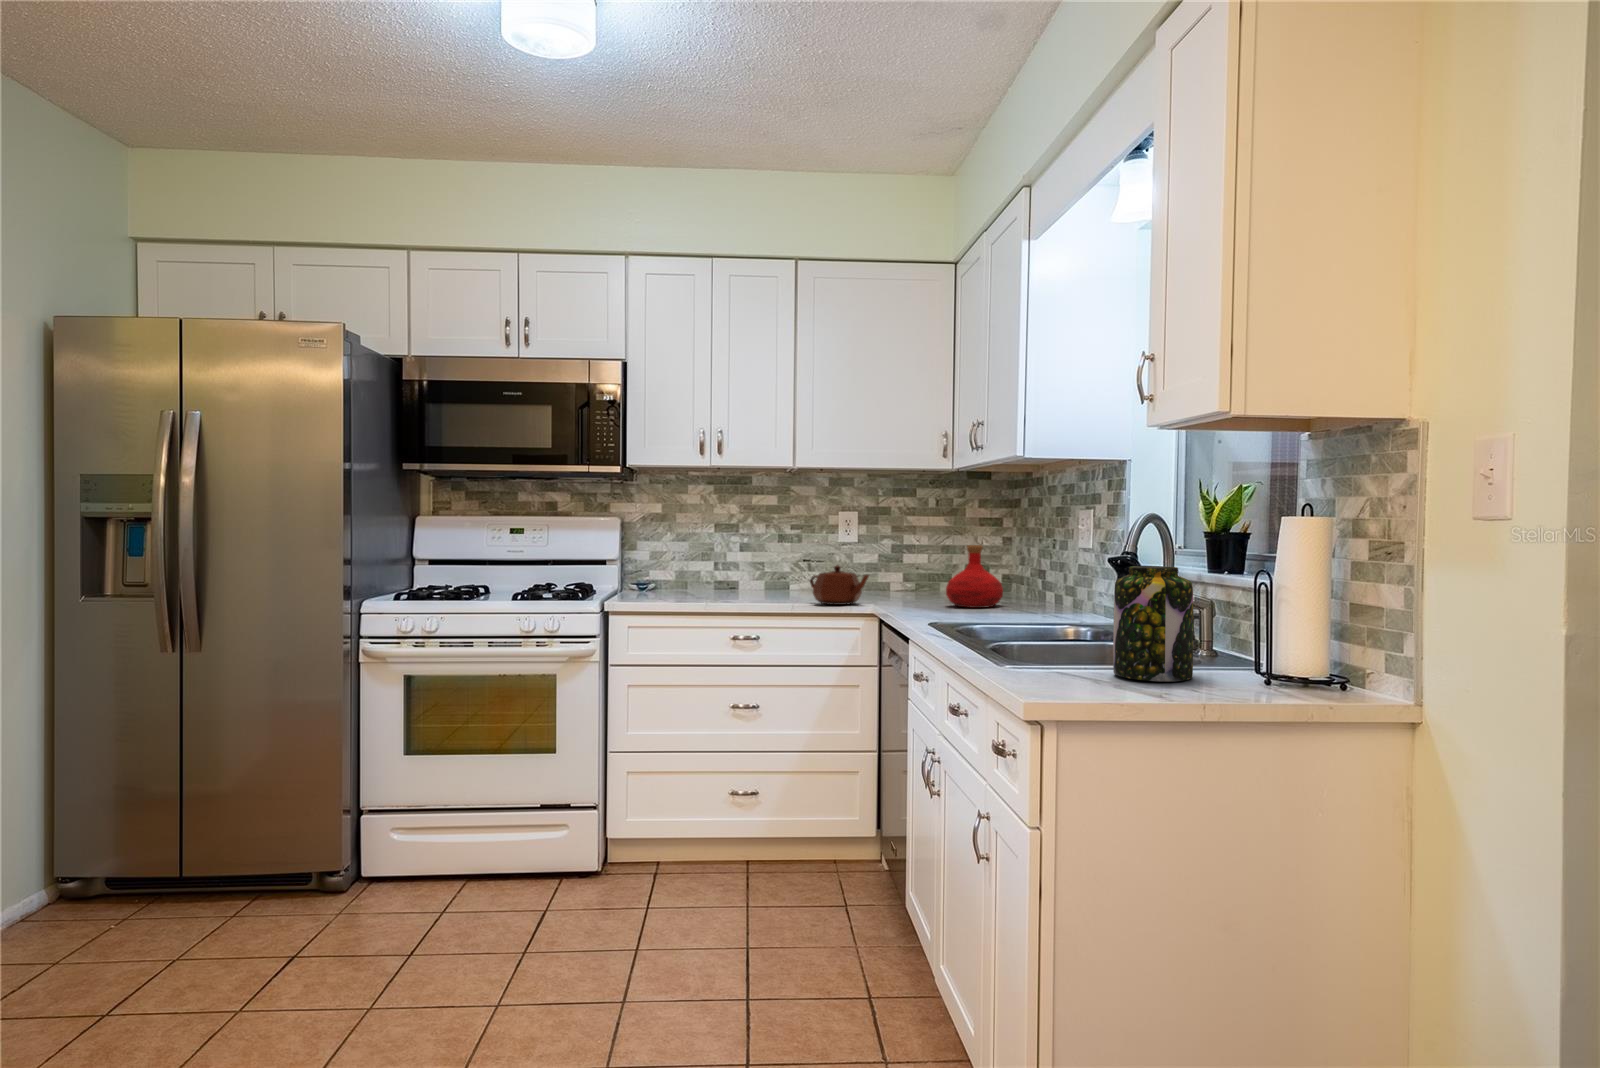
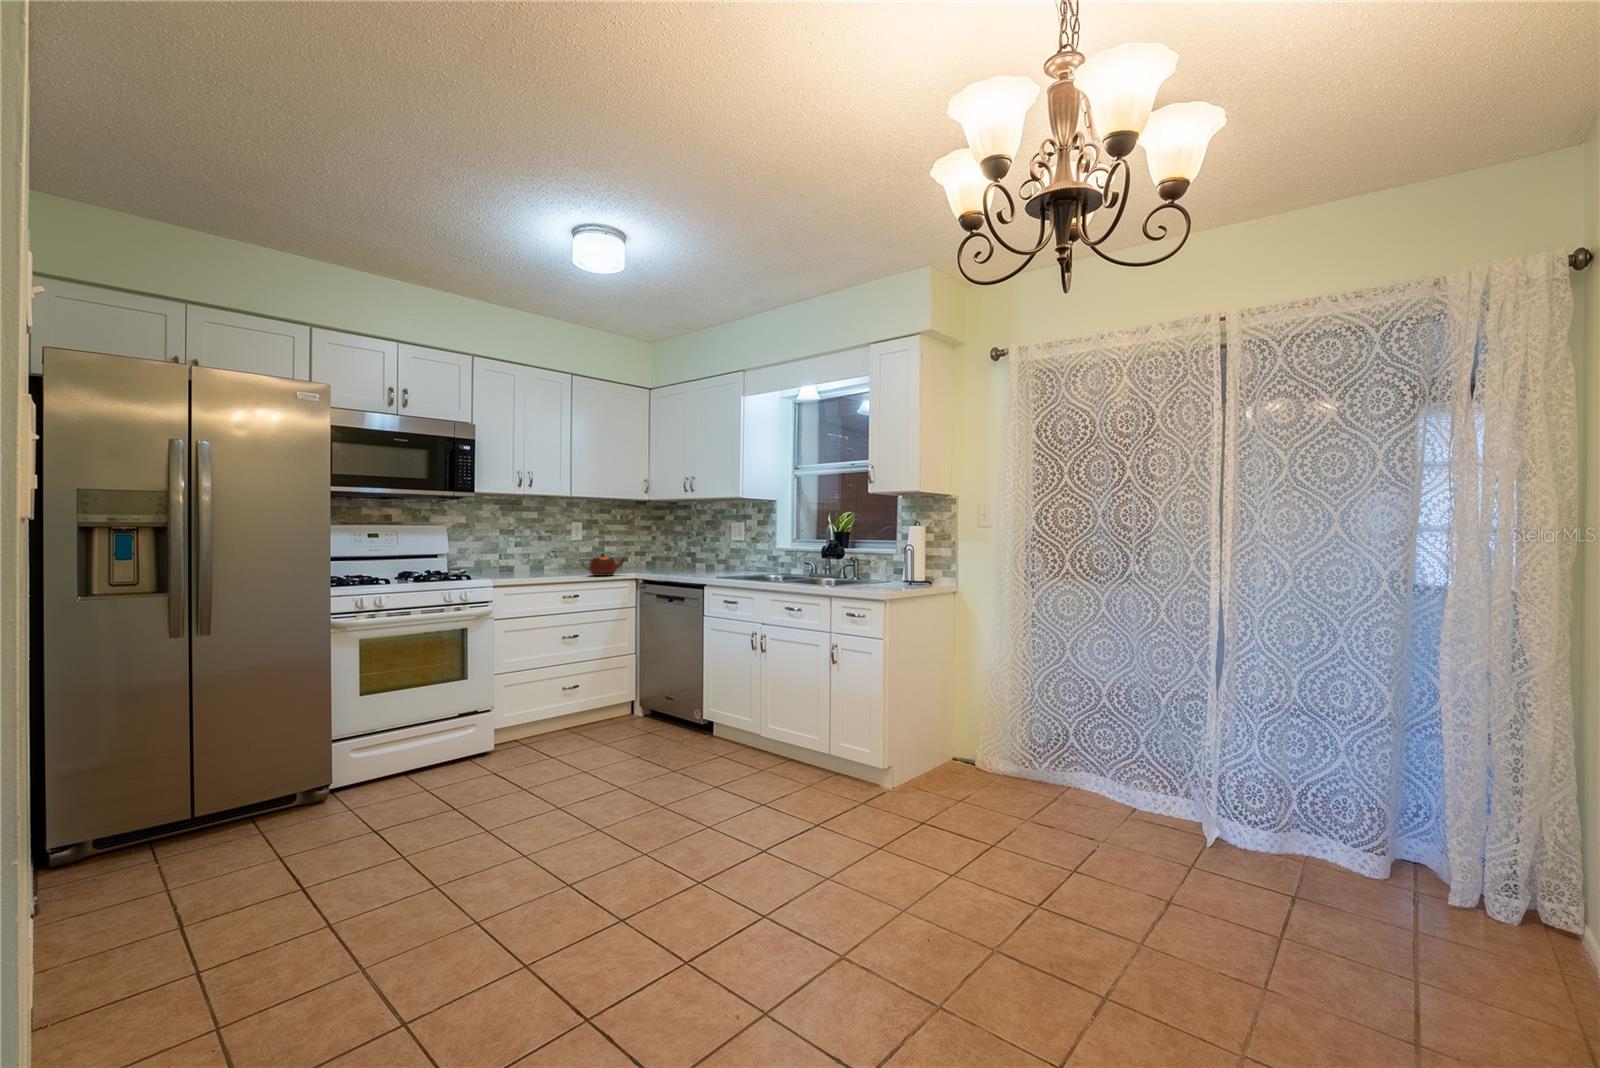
bottle: present [946,545,1003,608] -> none [667,541,697,573]
jar: present [1113,566,1193,682] -> none [857,547,885,587]

